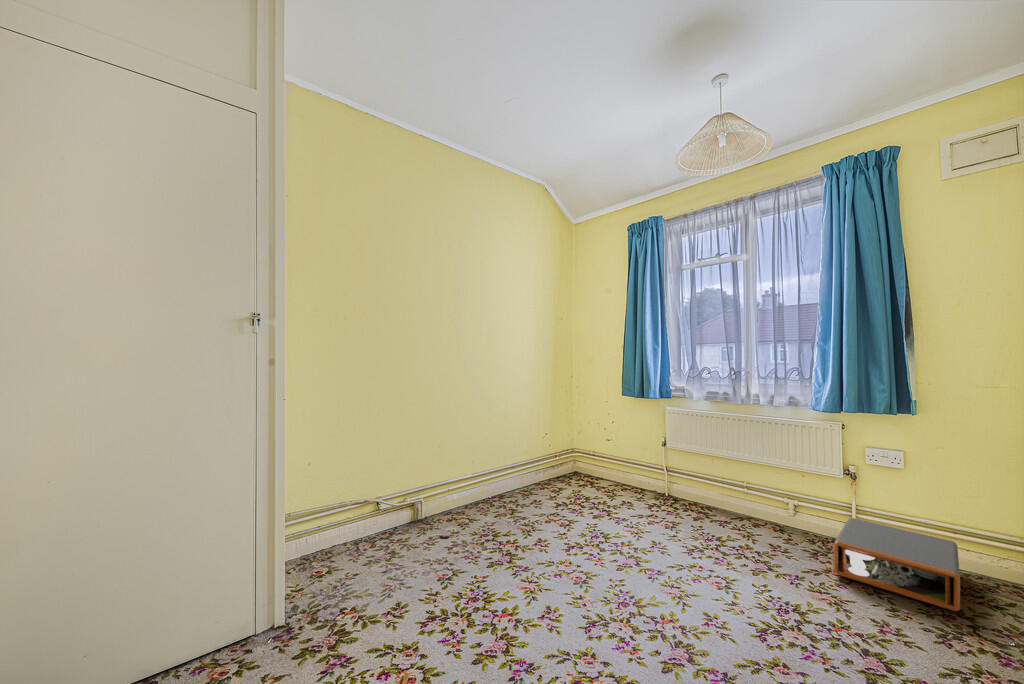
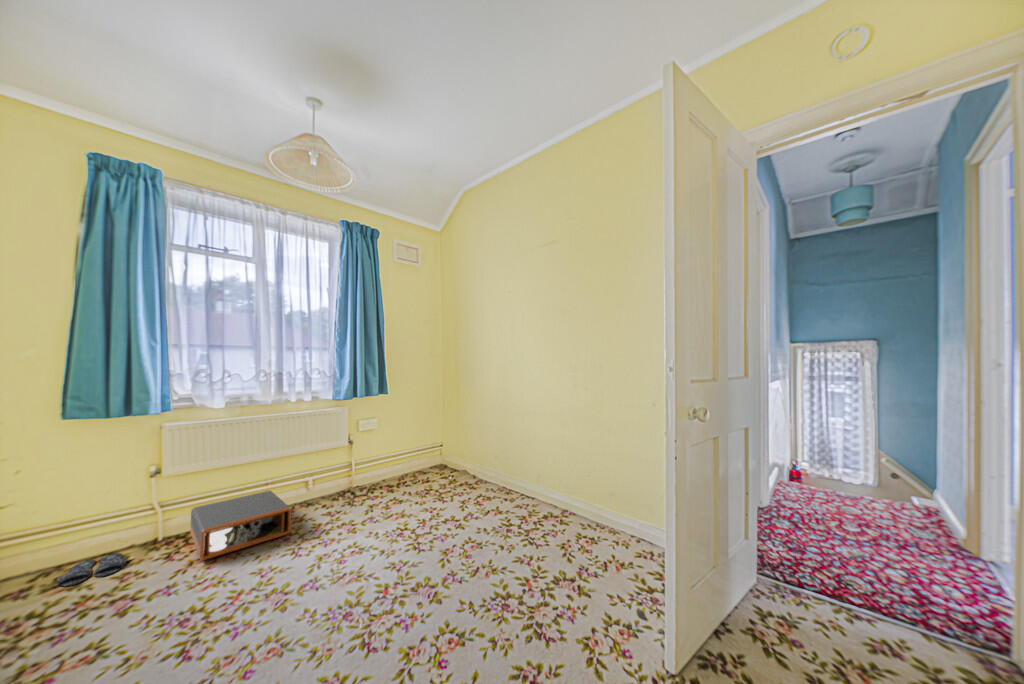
slippers: none [743,522,789,542] -> present [57,553,127,587]

